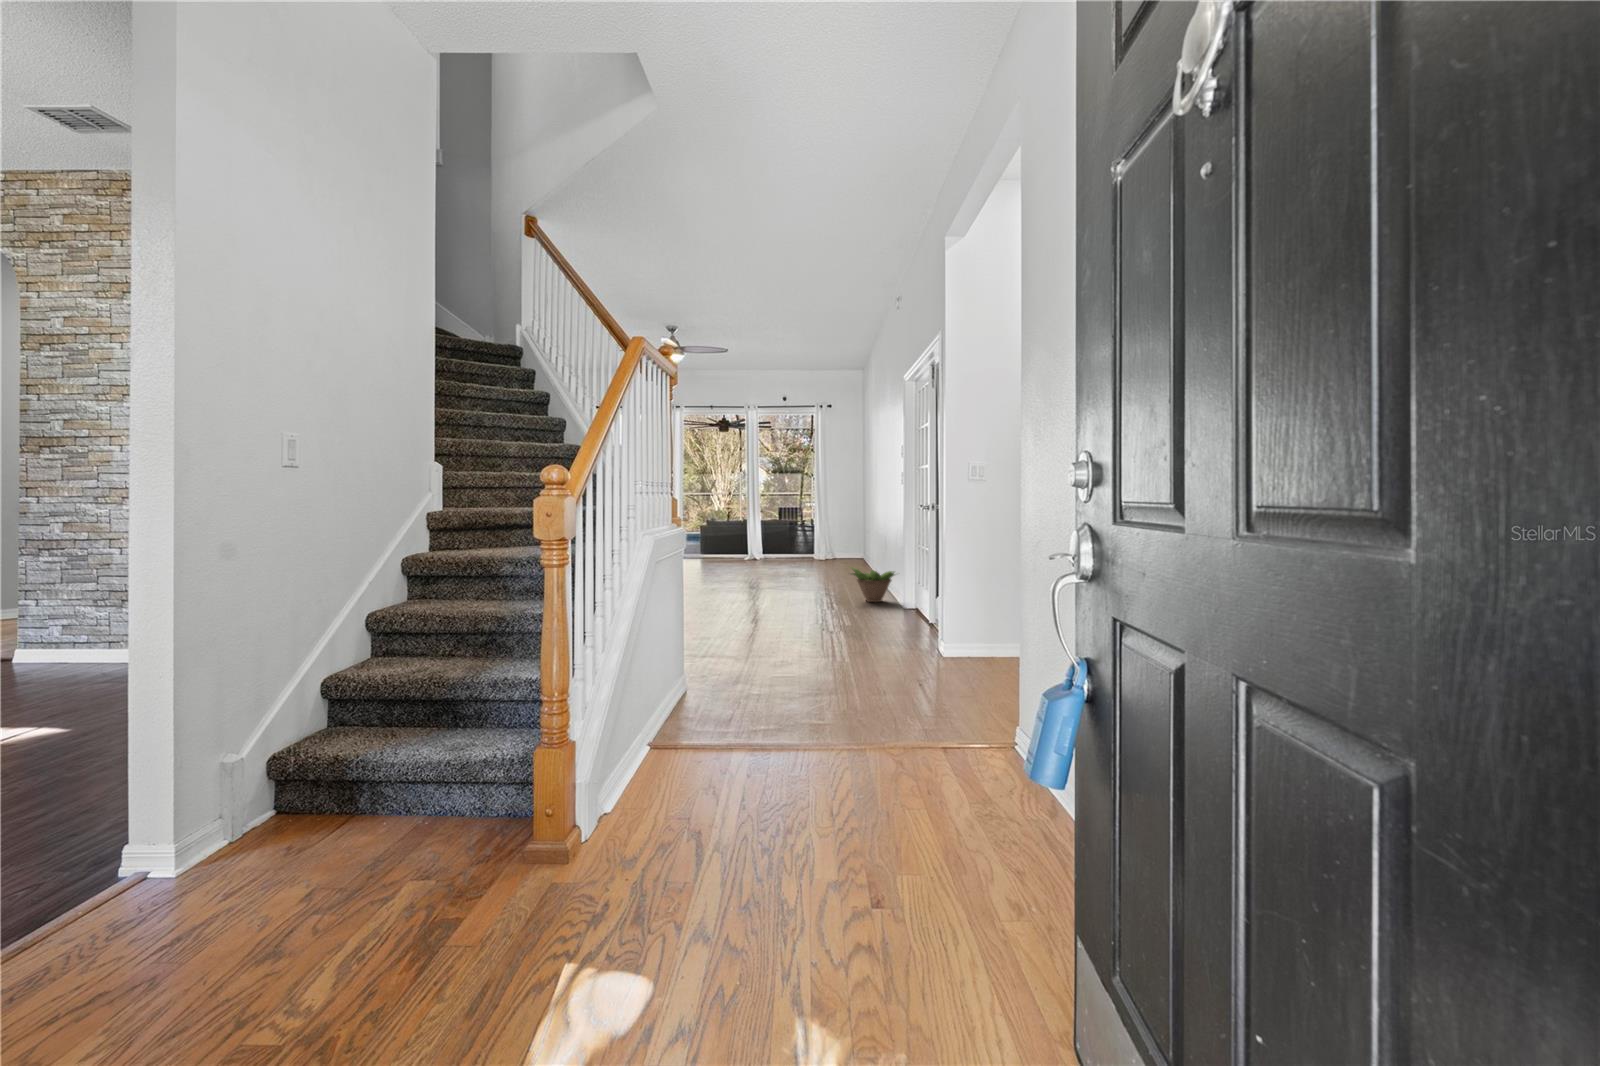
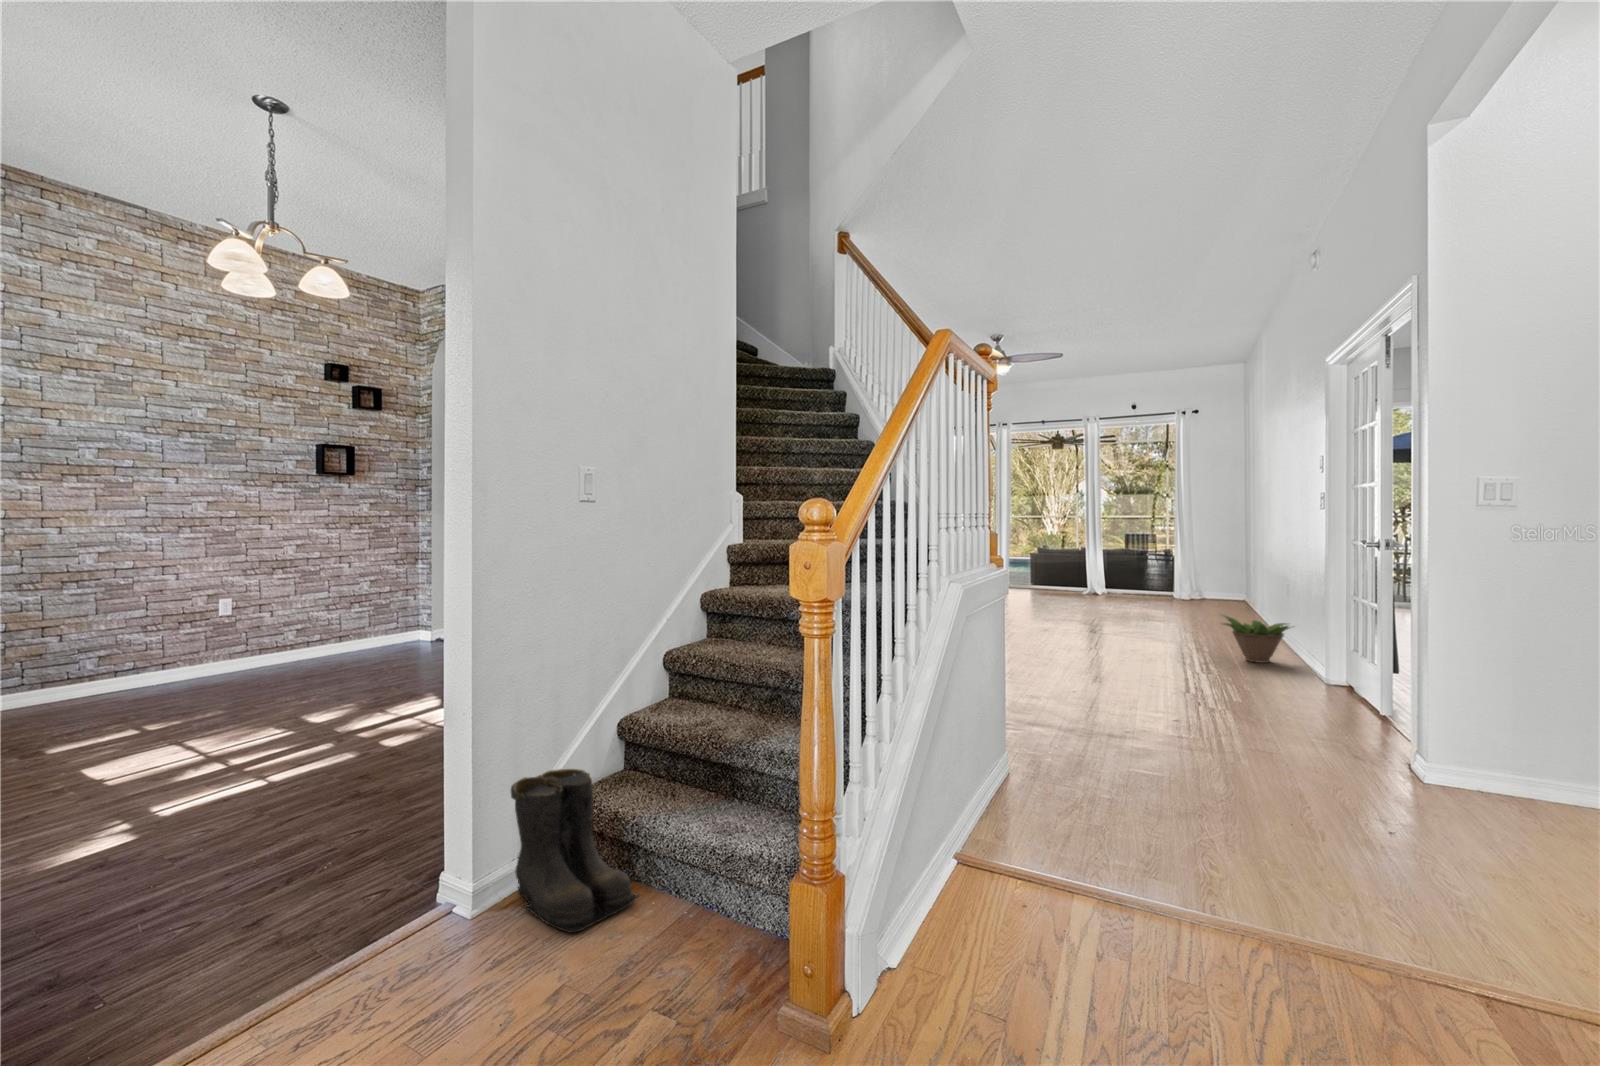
boots: none [214,723,367,868] -> present [511,769,640,933]

